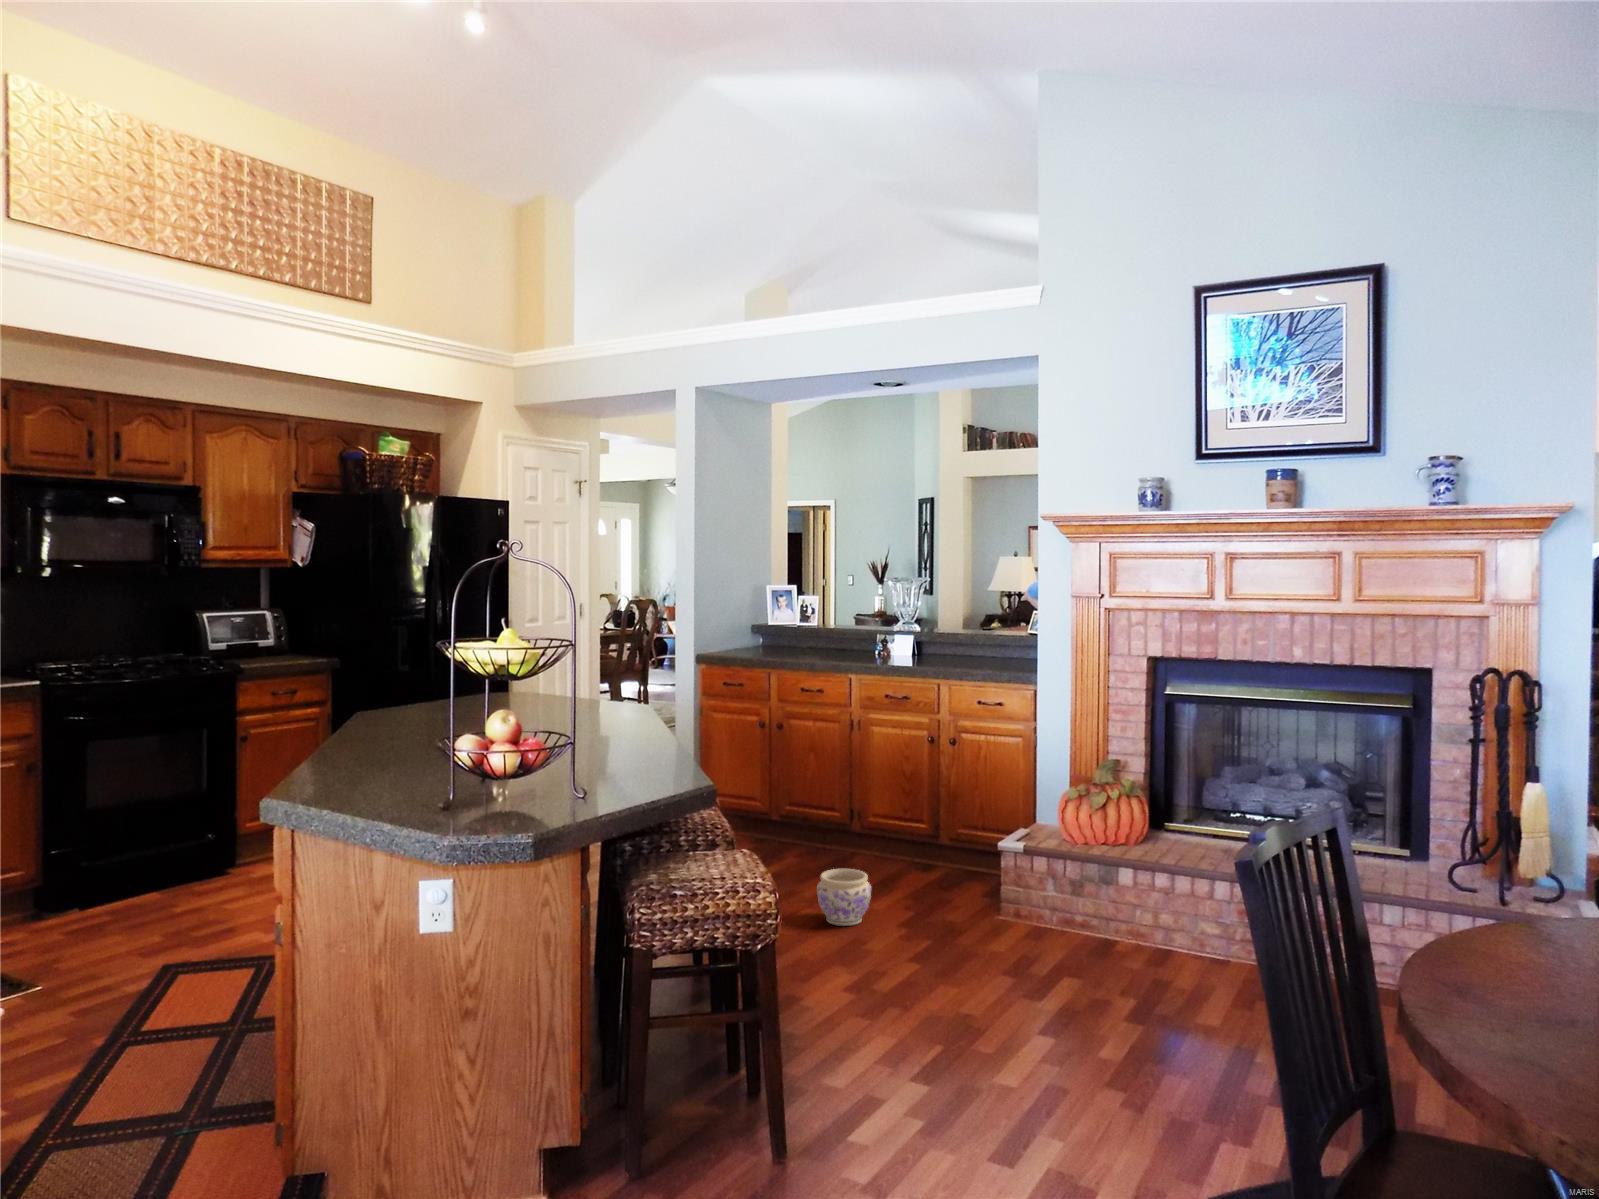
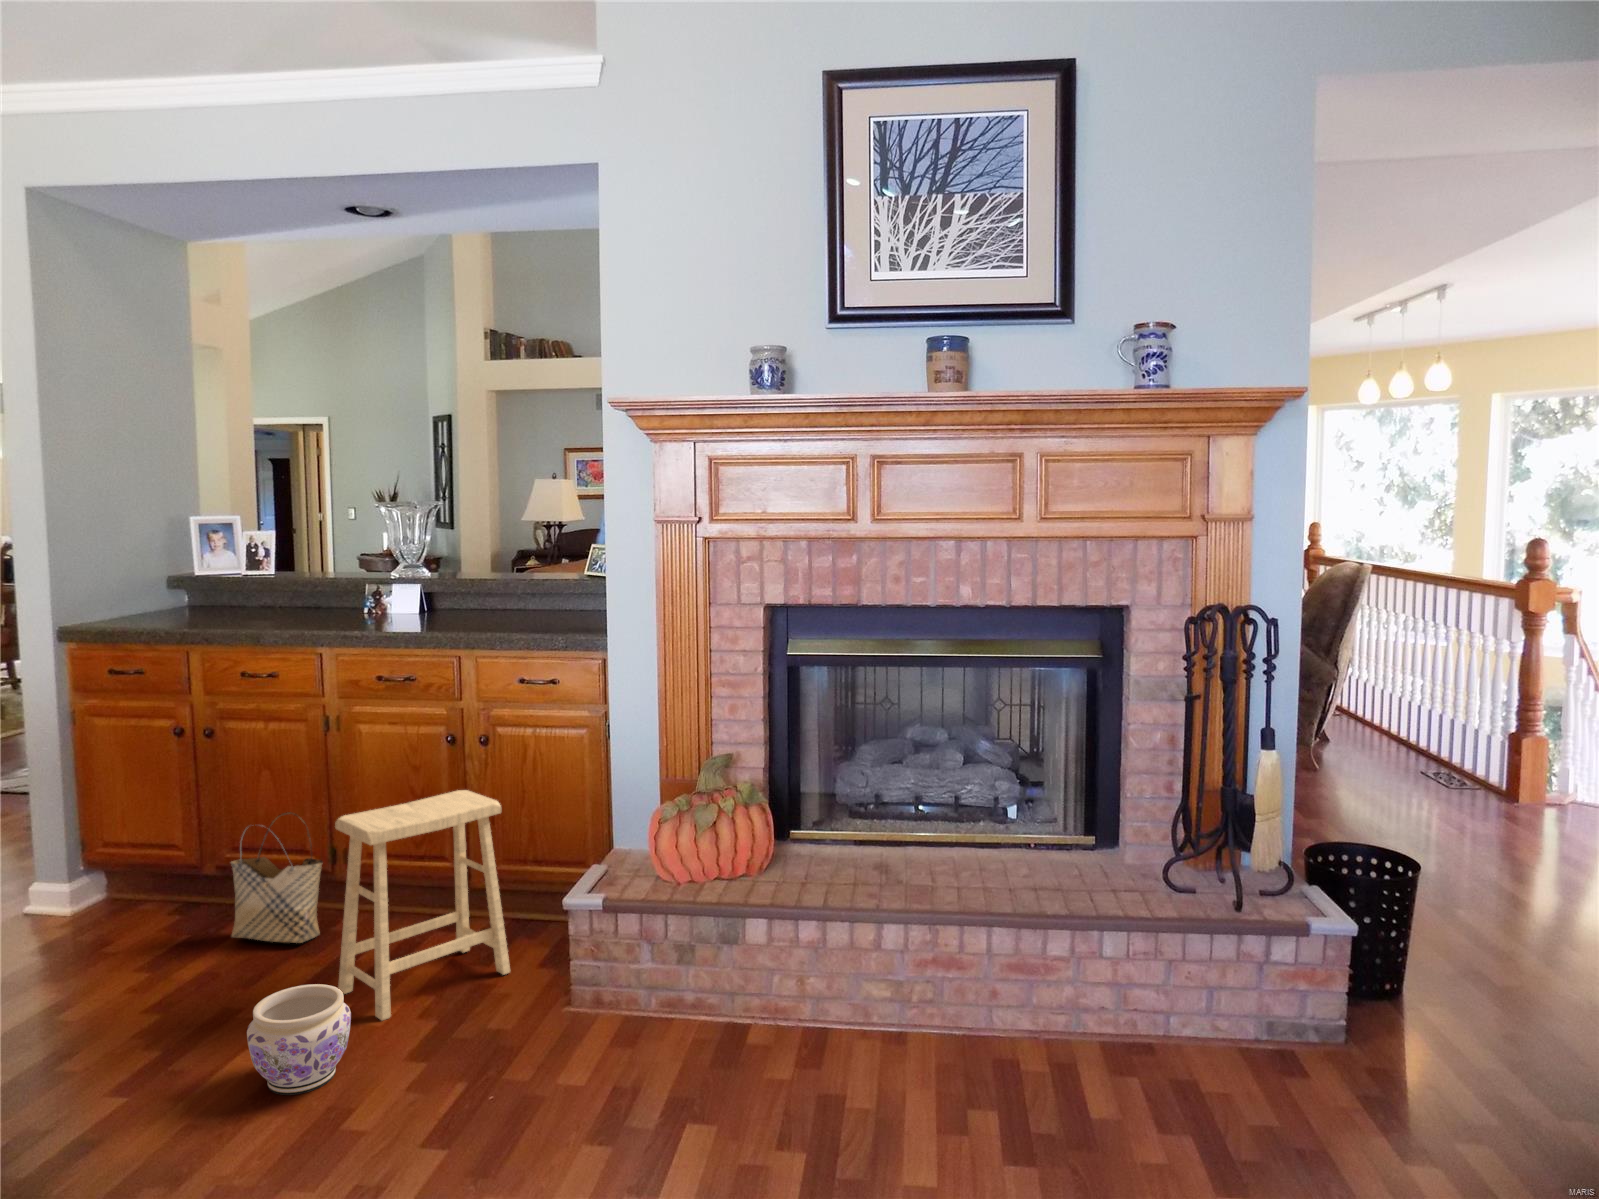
footstool: none [860,771,964,904] -> present [335,790,510,1020]
woven basket: none [795,779,850,862] -> present [231,812,323,943]

